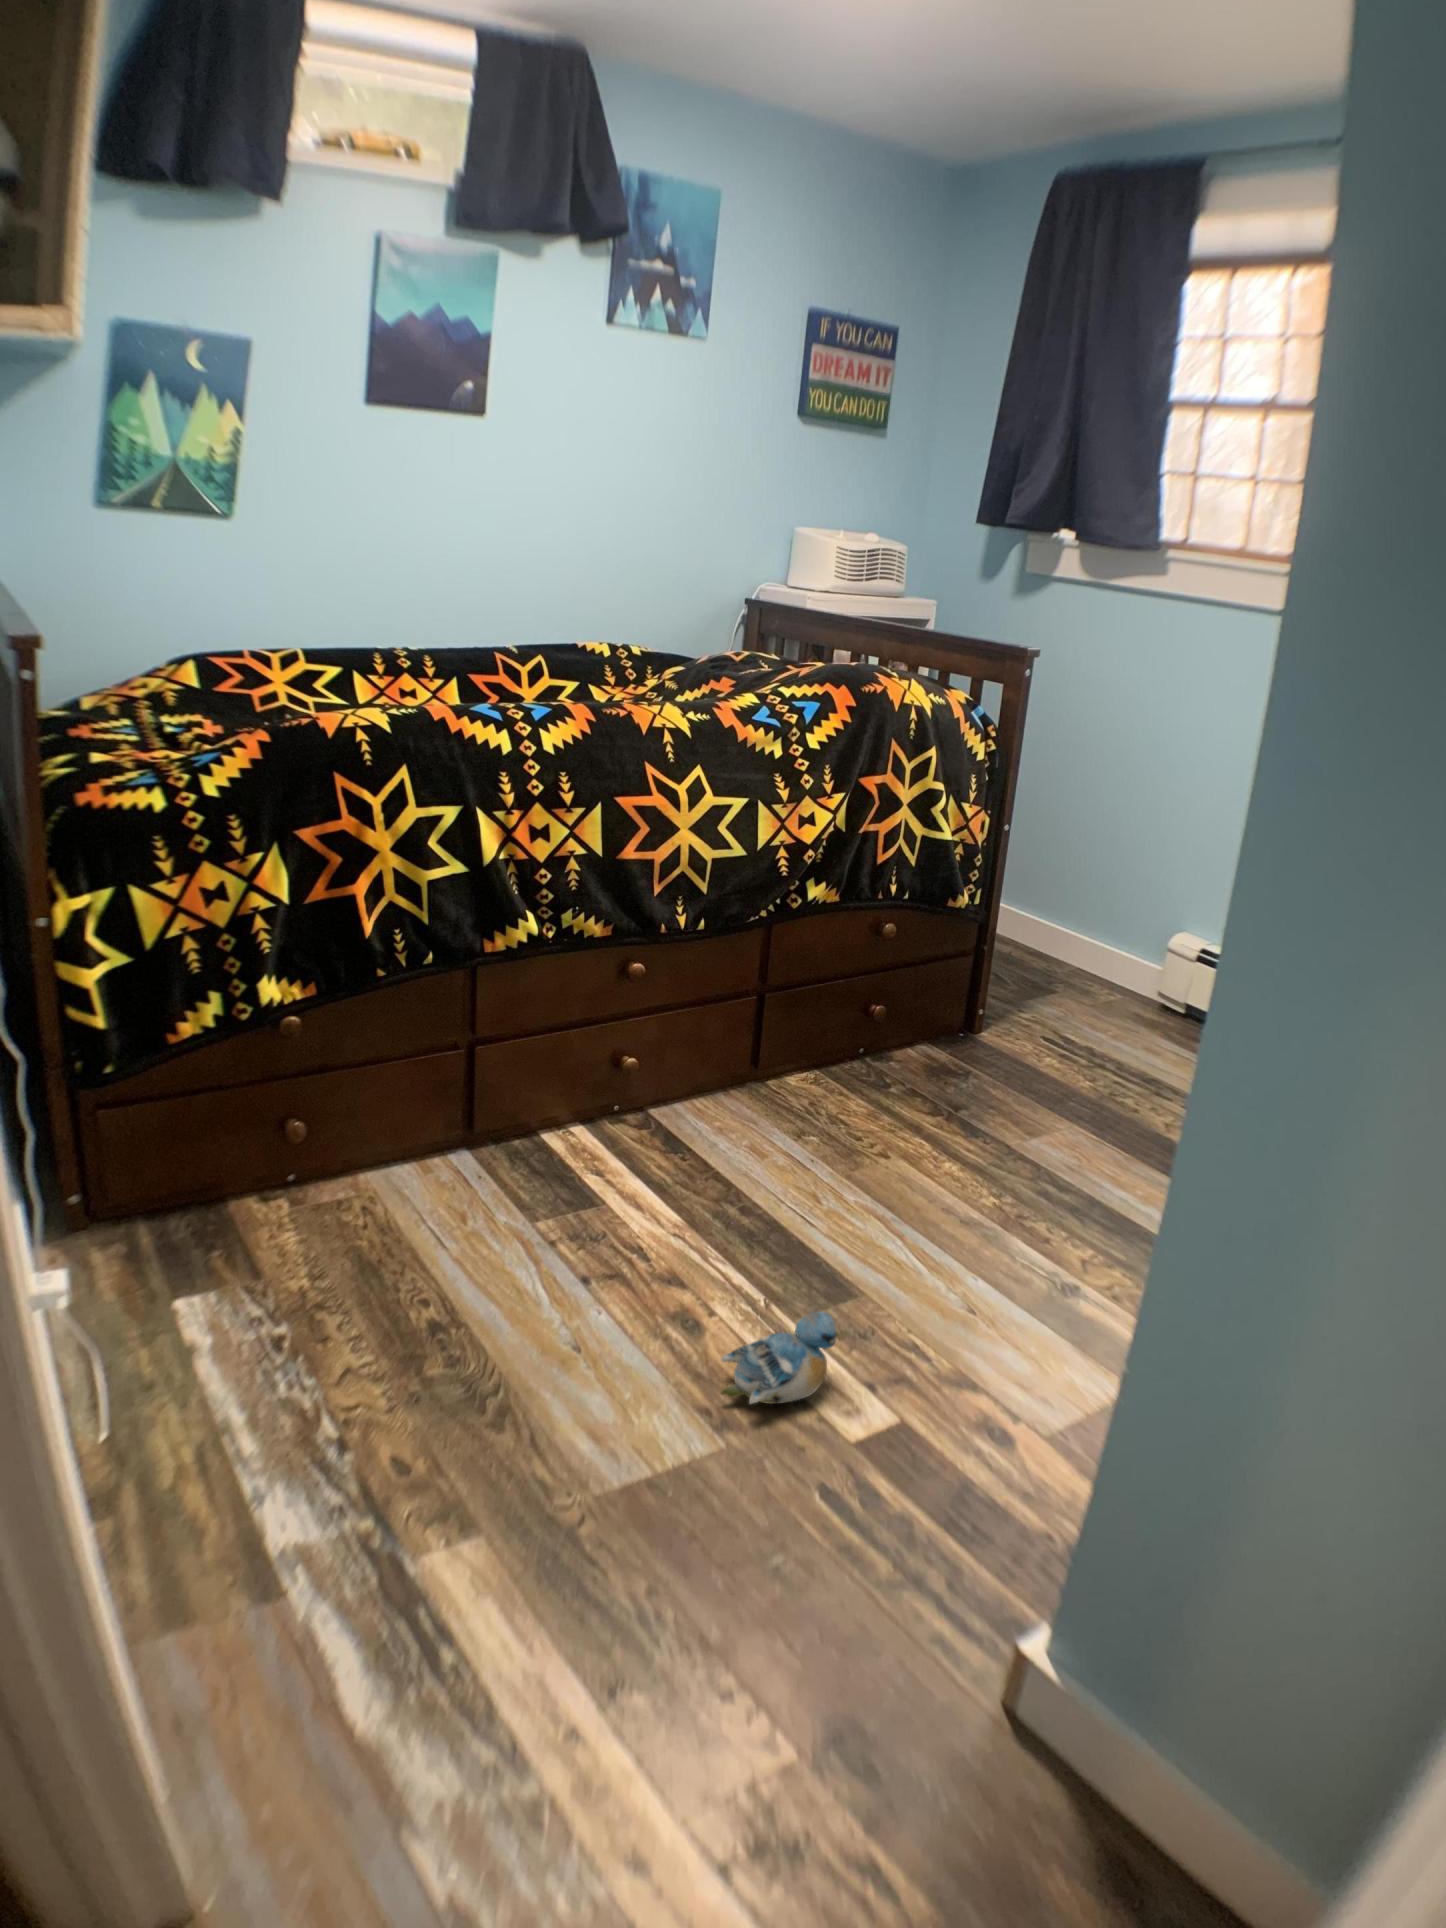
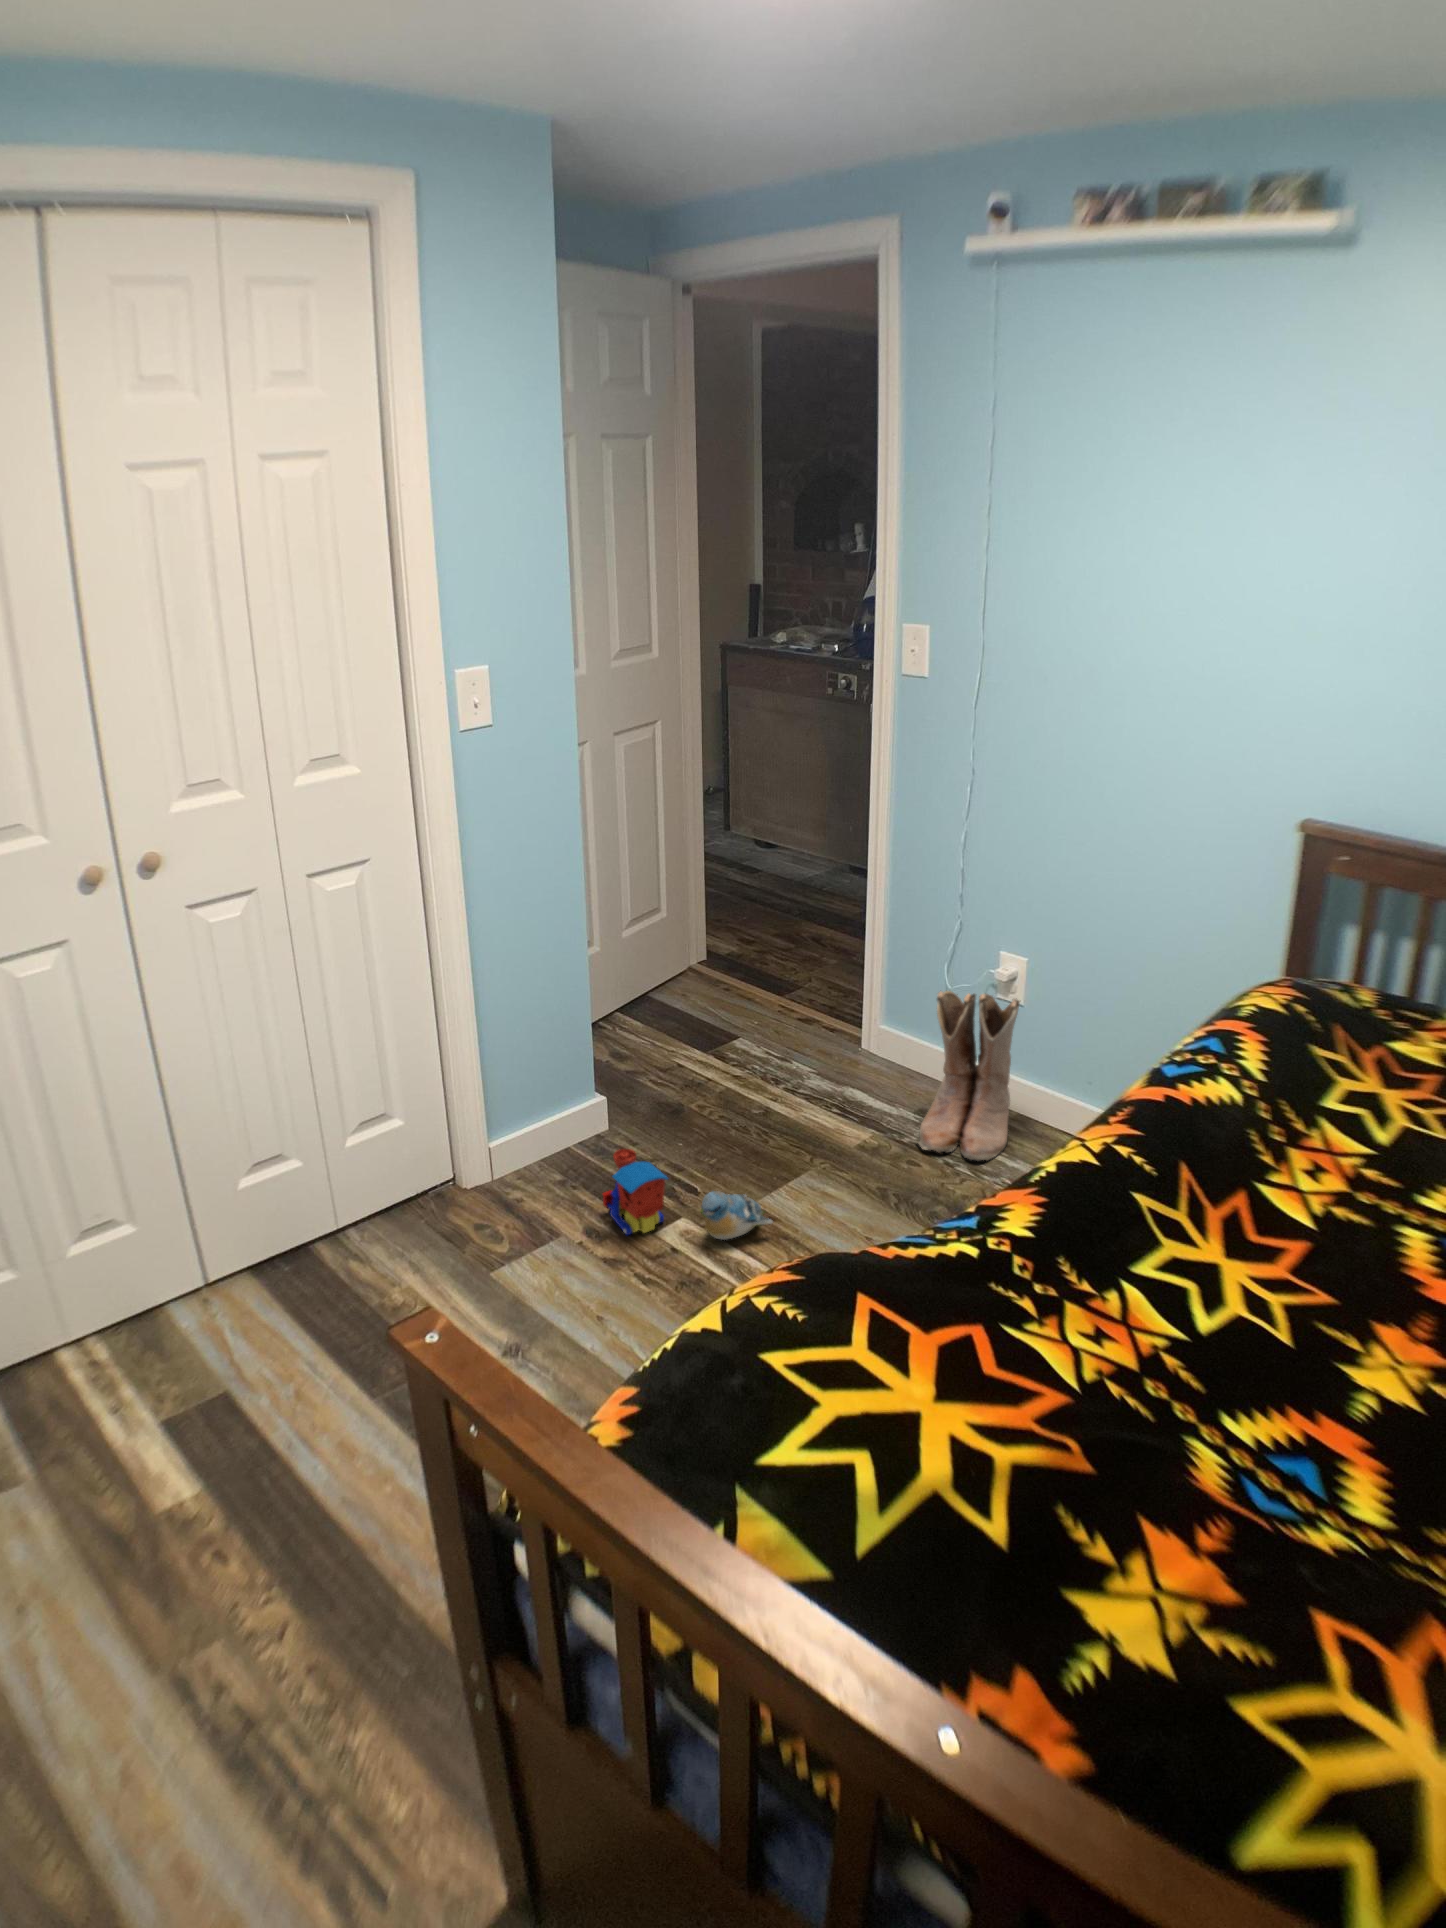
boots: none [54,1246,362,1616] -> present [918,990,1020,1160]
toy train: none [886,1327,994,1487] -> present [603,1149,668,1235]

